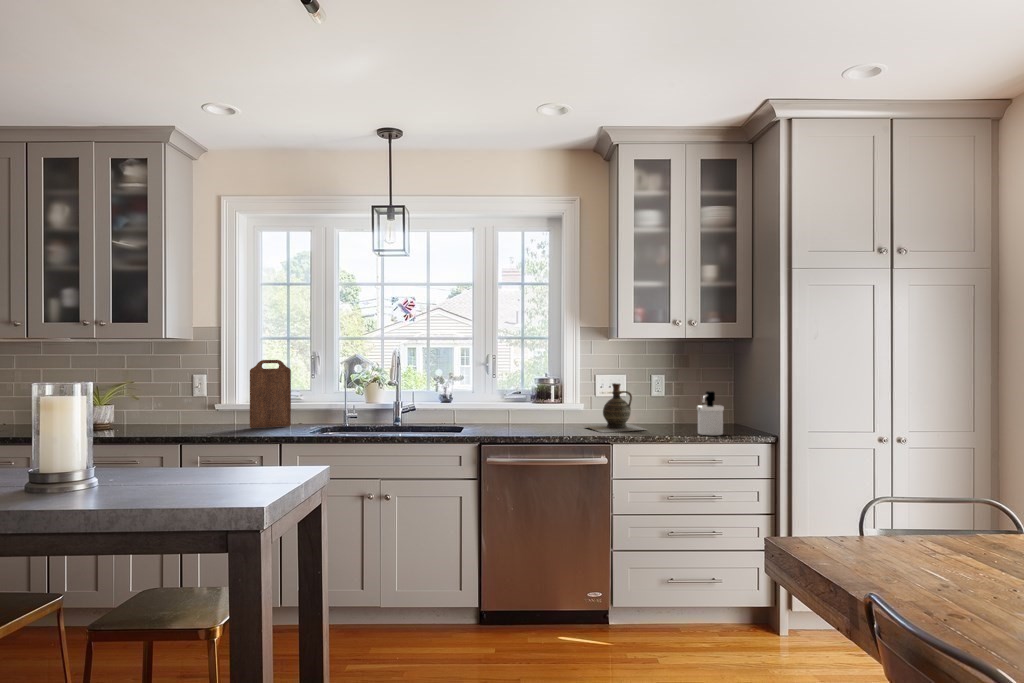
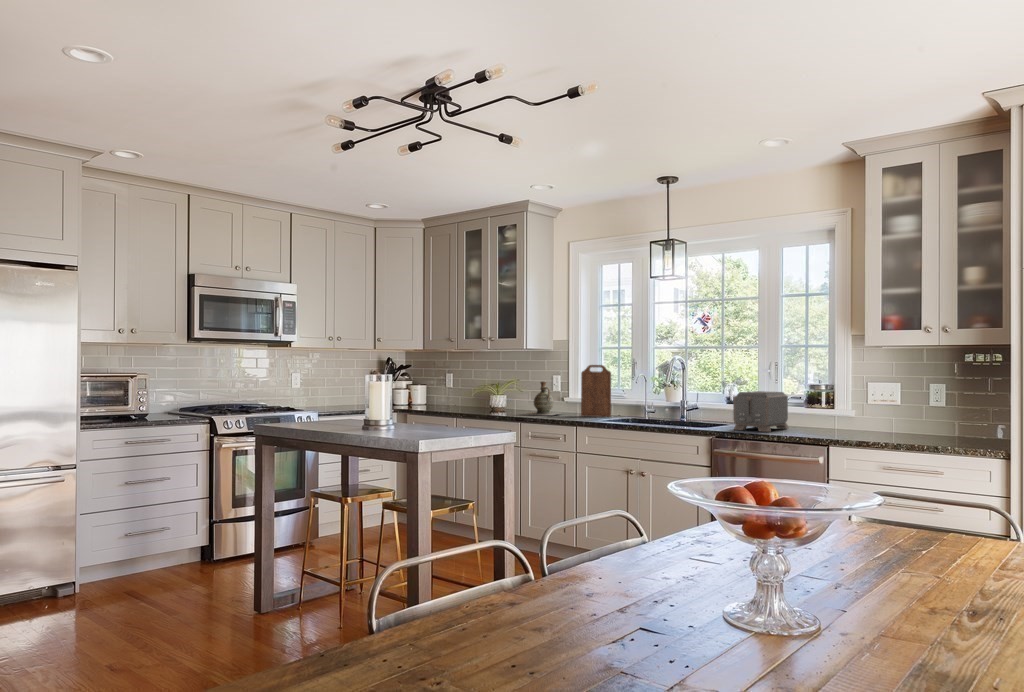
ceramic jug: present [585,383,646,433] -> present [522,382,562,415]
toaster: none [486,387,527,434] -> present [733,391,788,432]
soap dispenser: present [697,391,724,435] -> none [929,400,968,447]

